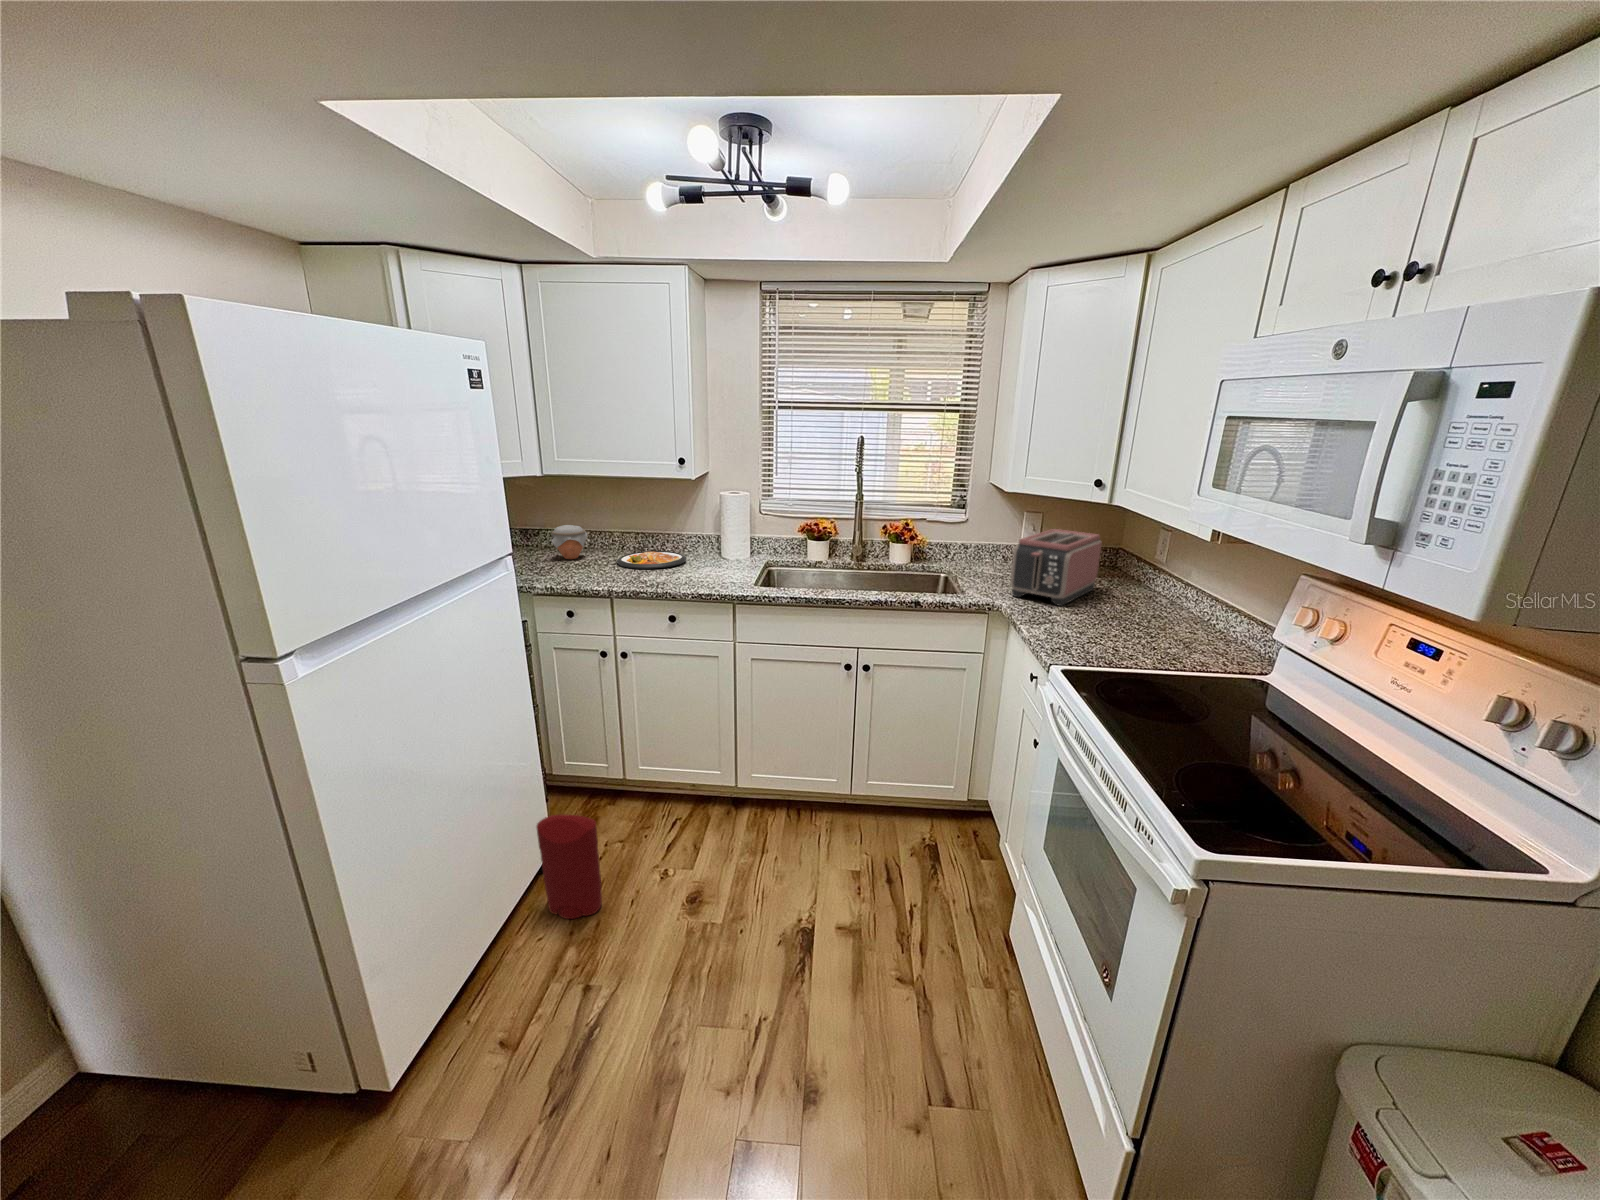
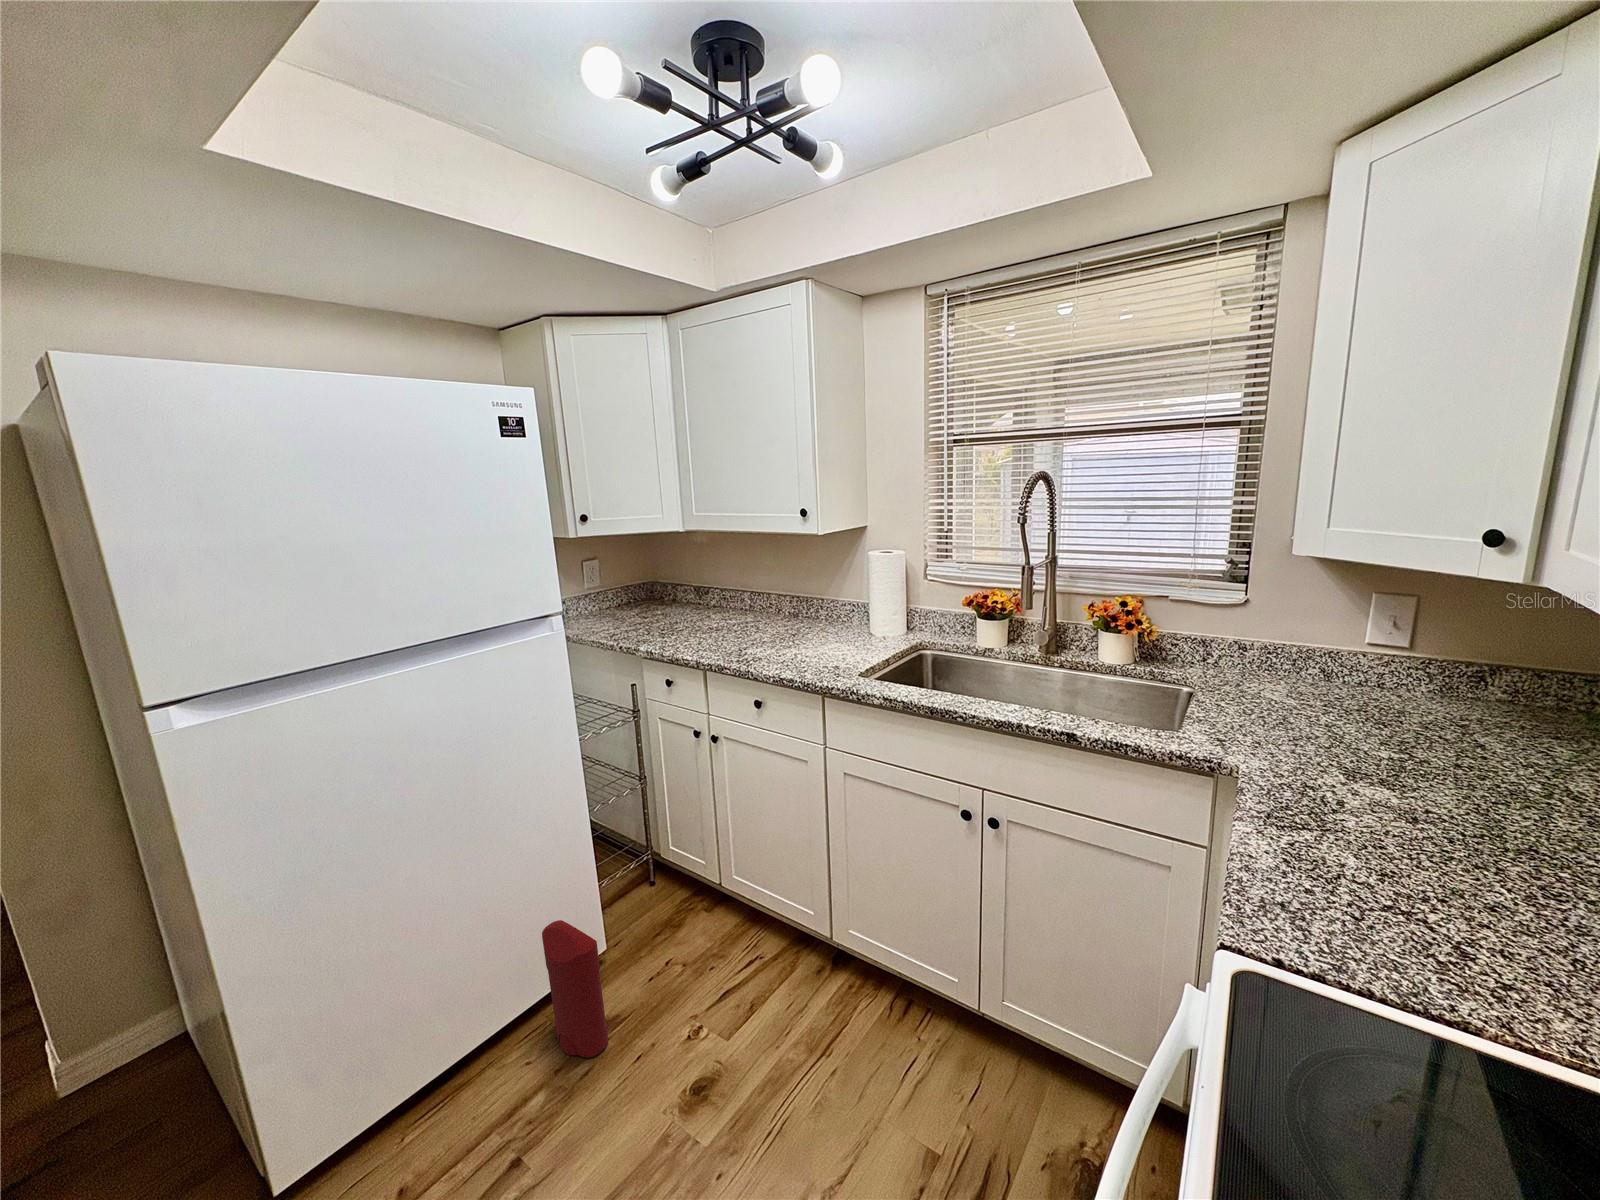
jar: present [551,525,588,559] -> none [696,584,737,622]
toaster: present [1010,529,1102,606] -> none [1273,627,1529,791]
dish: present [617,551,686,569] -> none [748,618,828,640]

